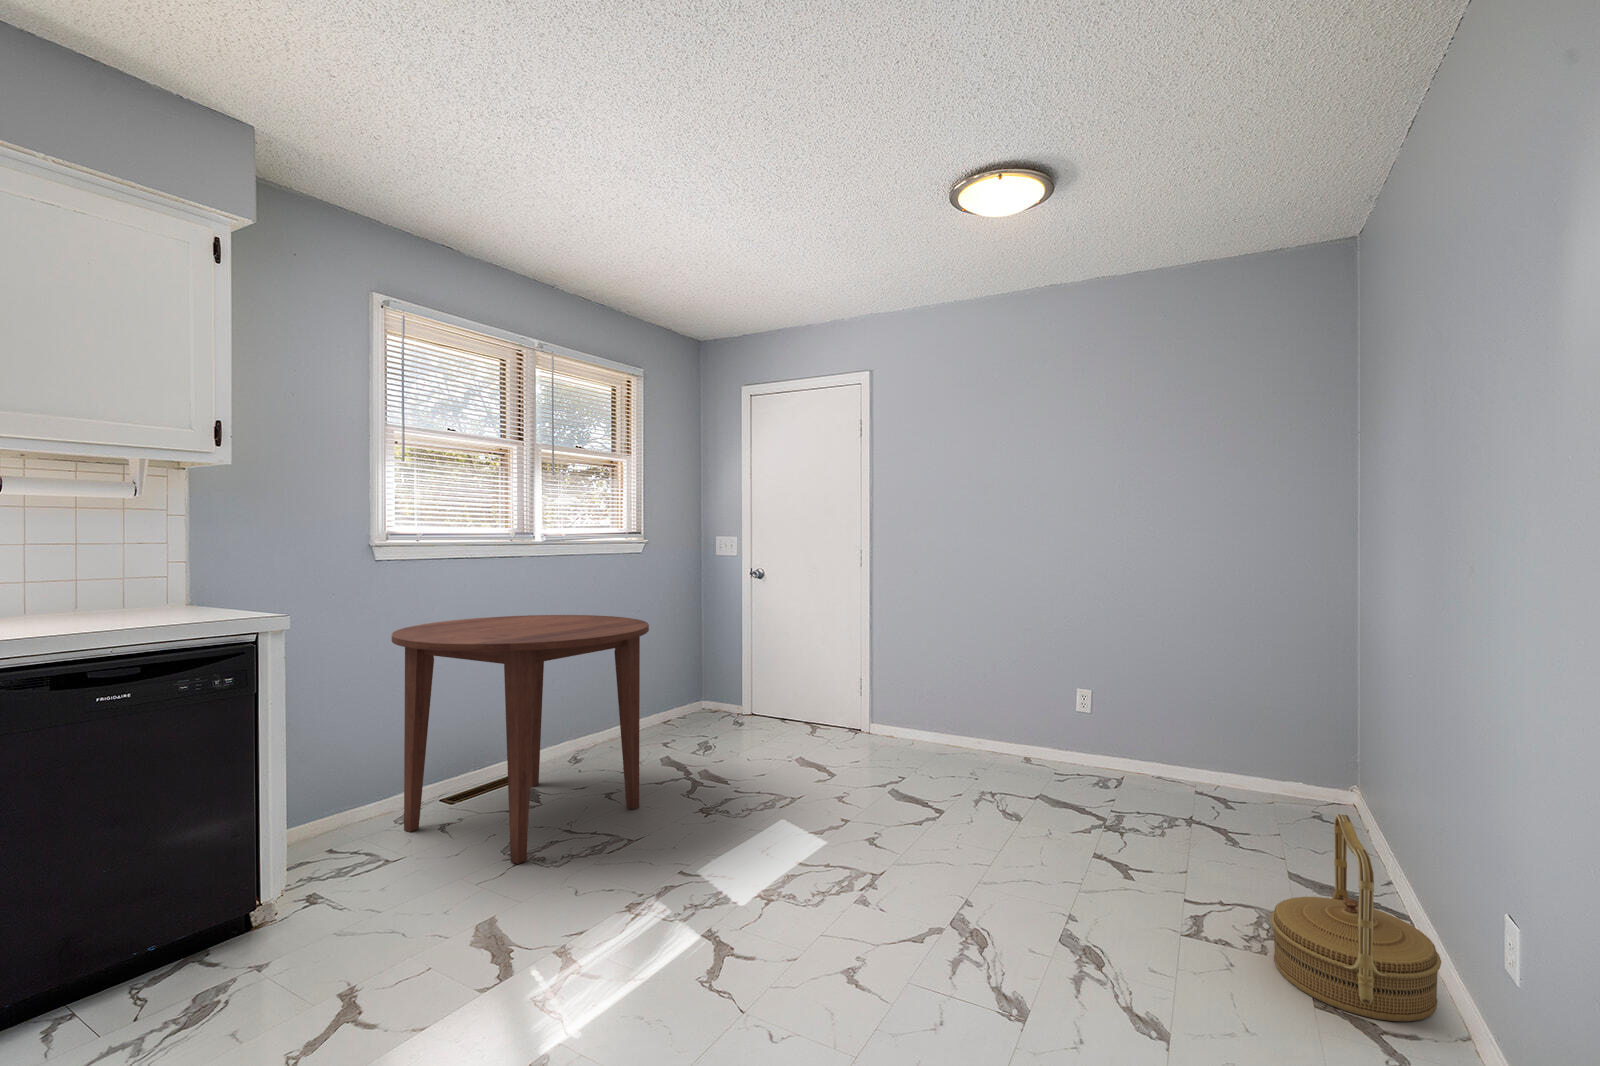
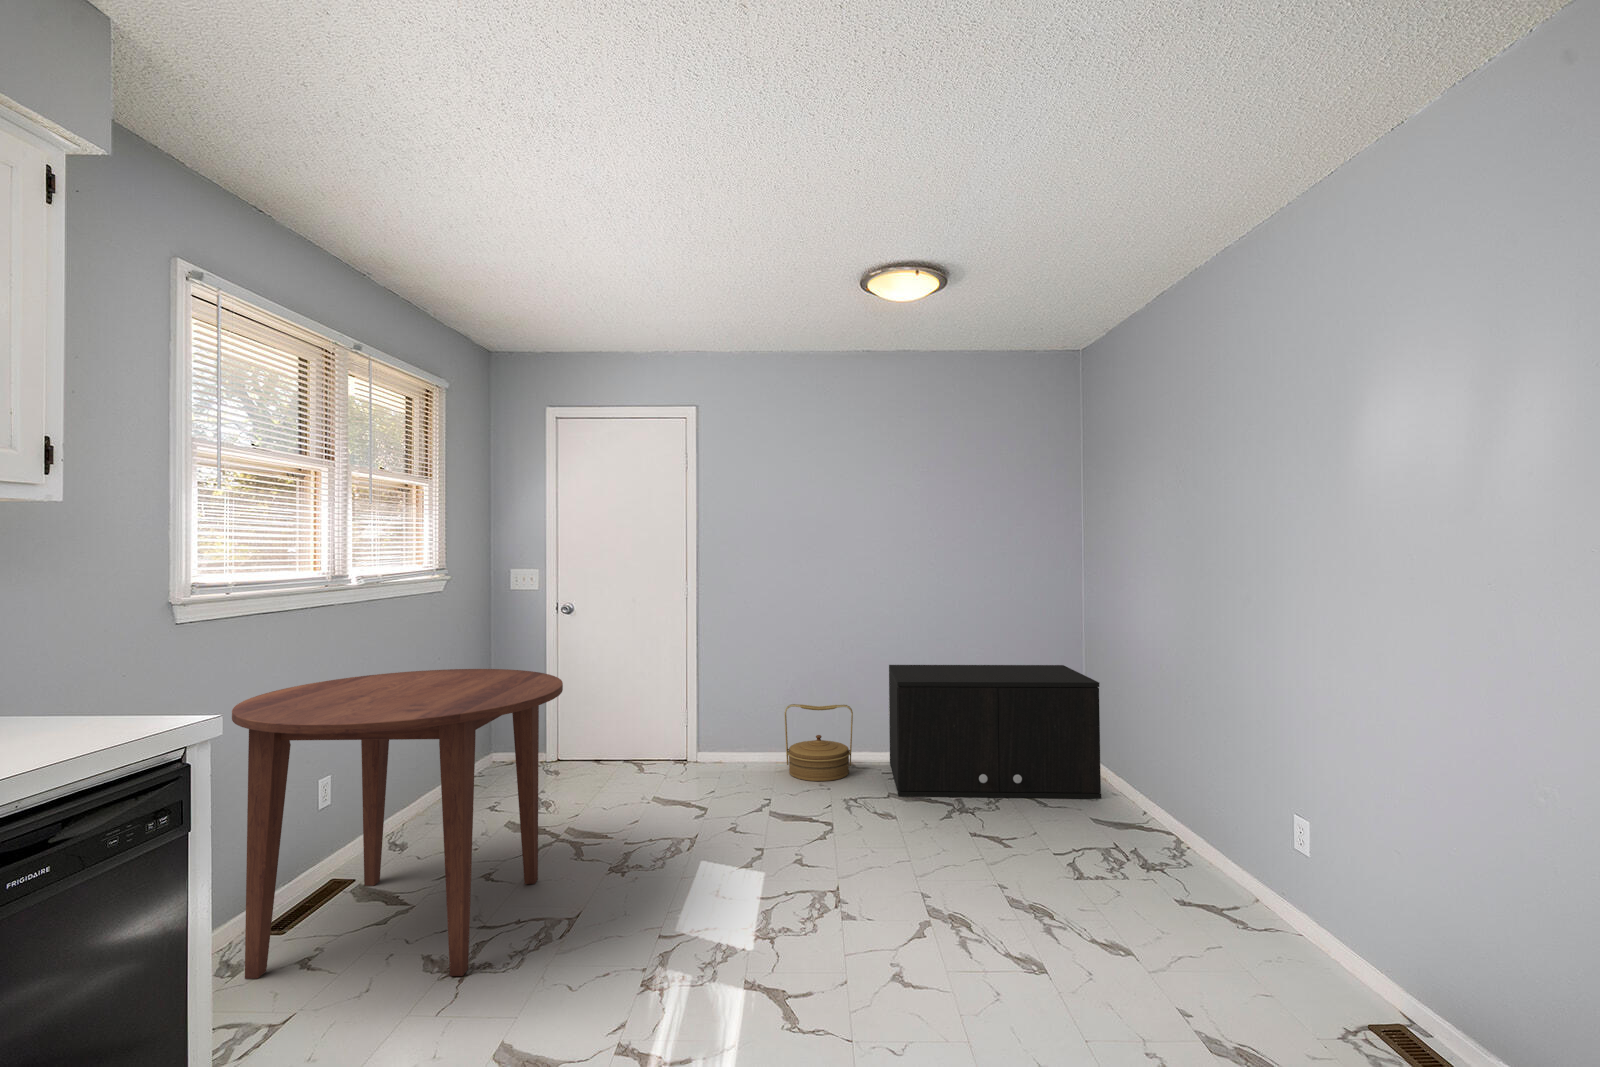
storage cabinet: none [1050,650,1337,852] -> present [889,665,1101,798]
woven basket: present [1271,814,1441,1022] -> present [785,704,853,781]

